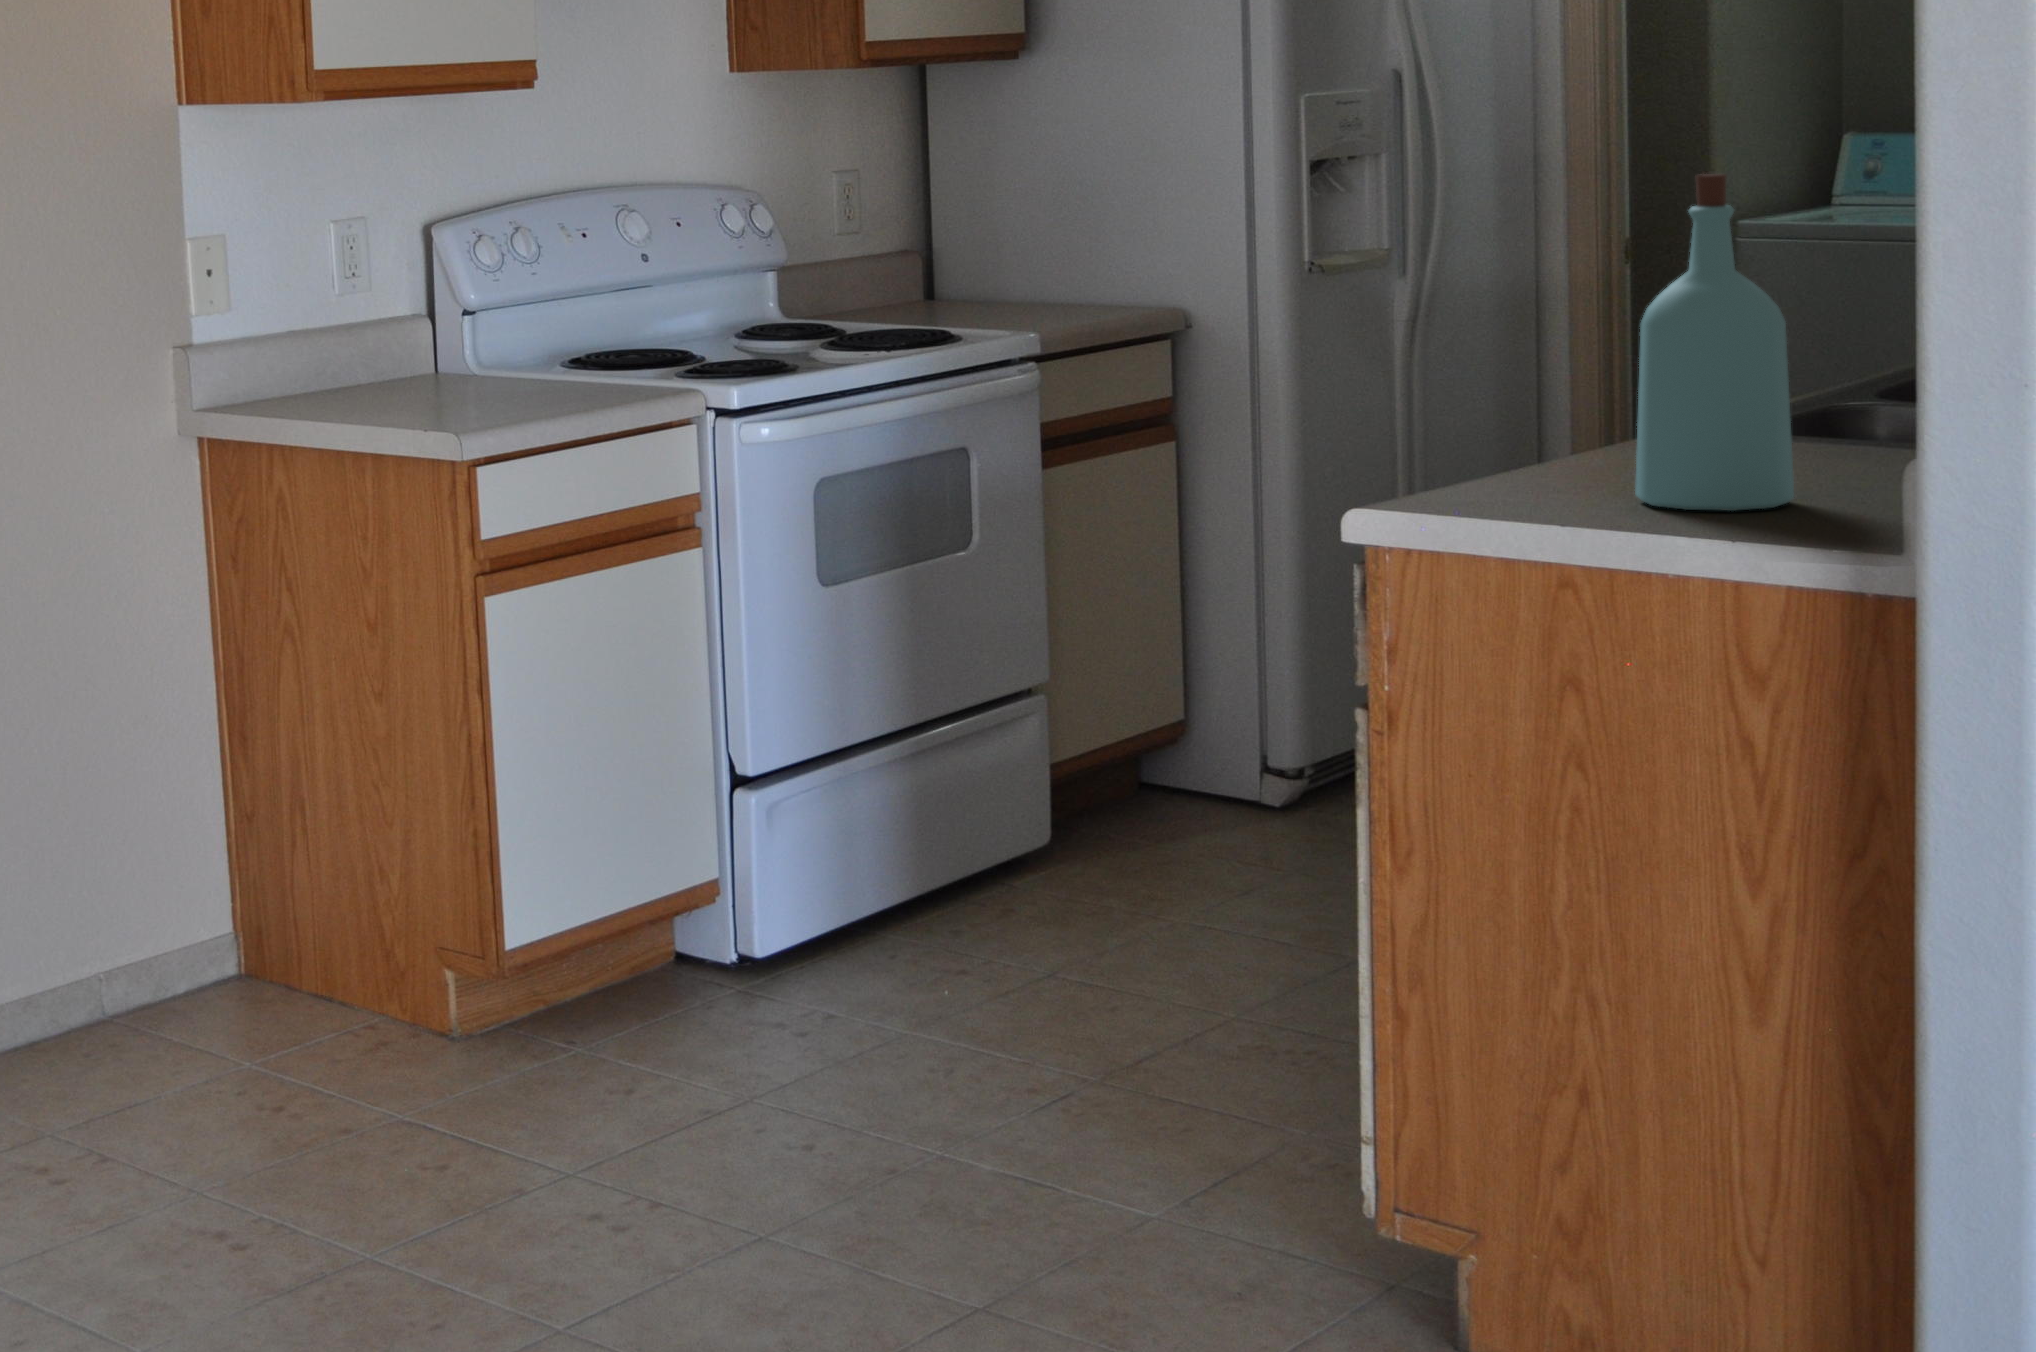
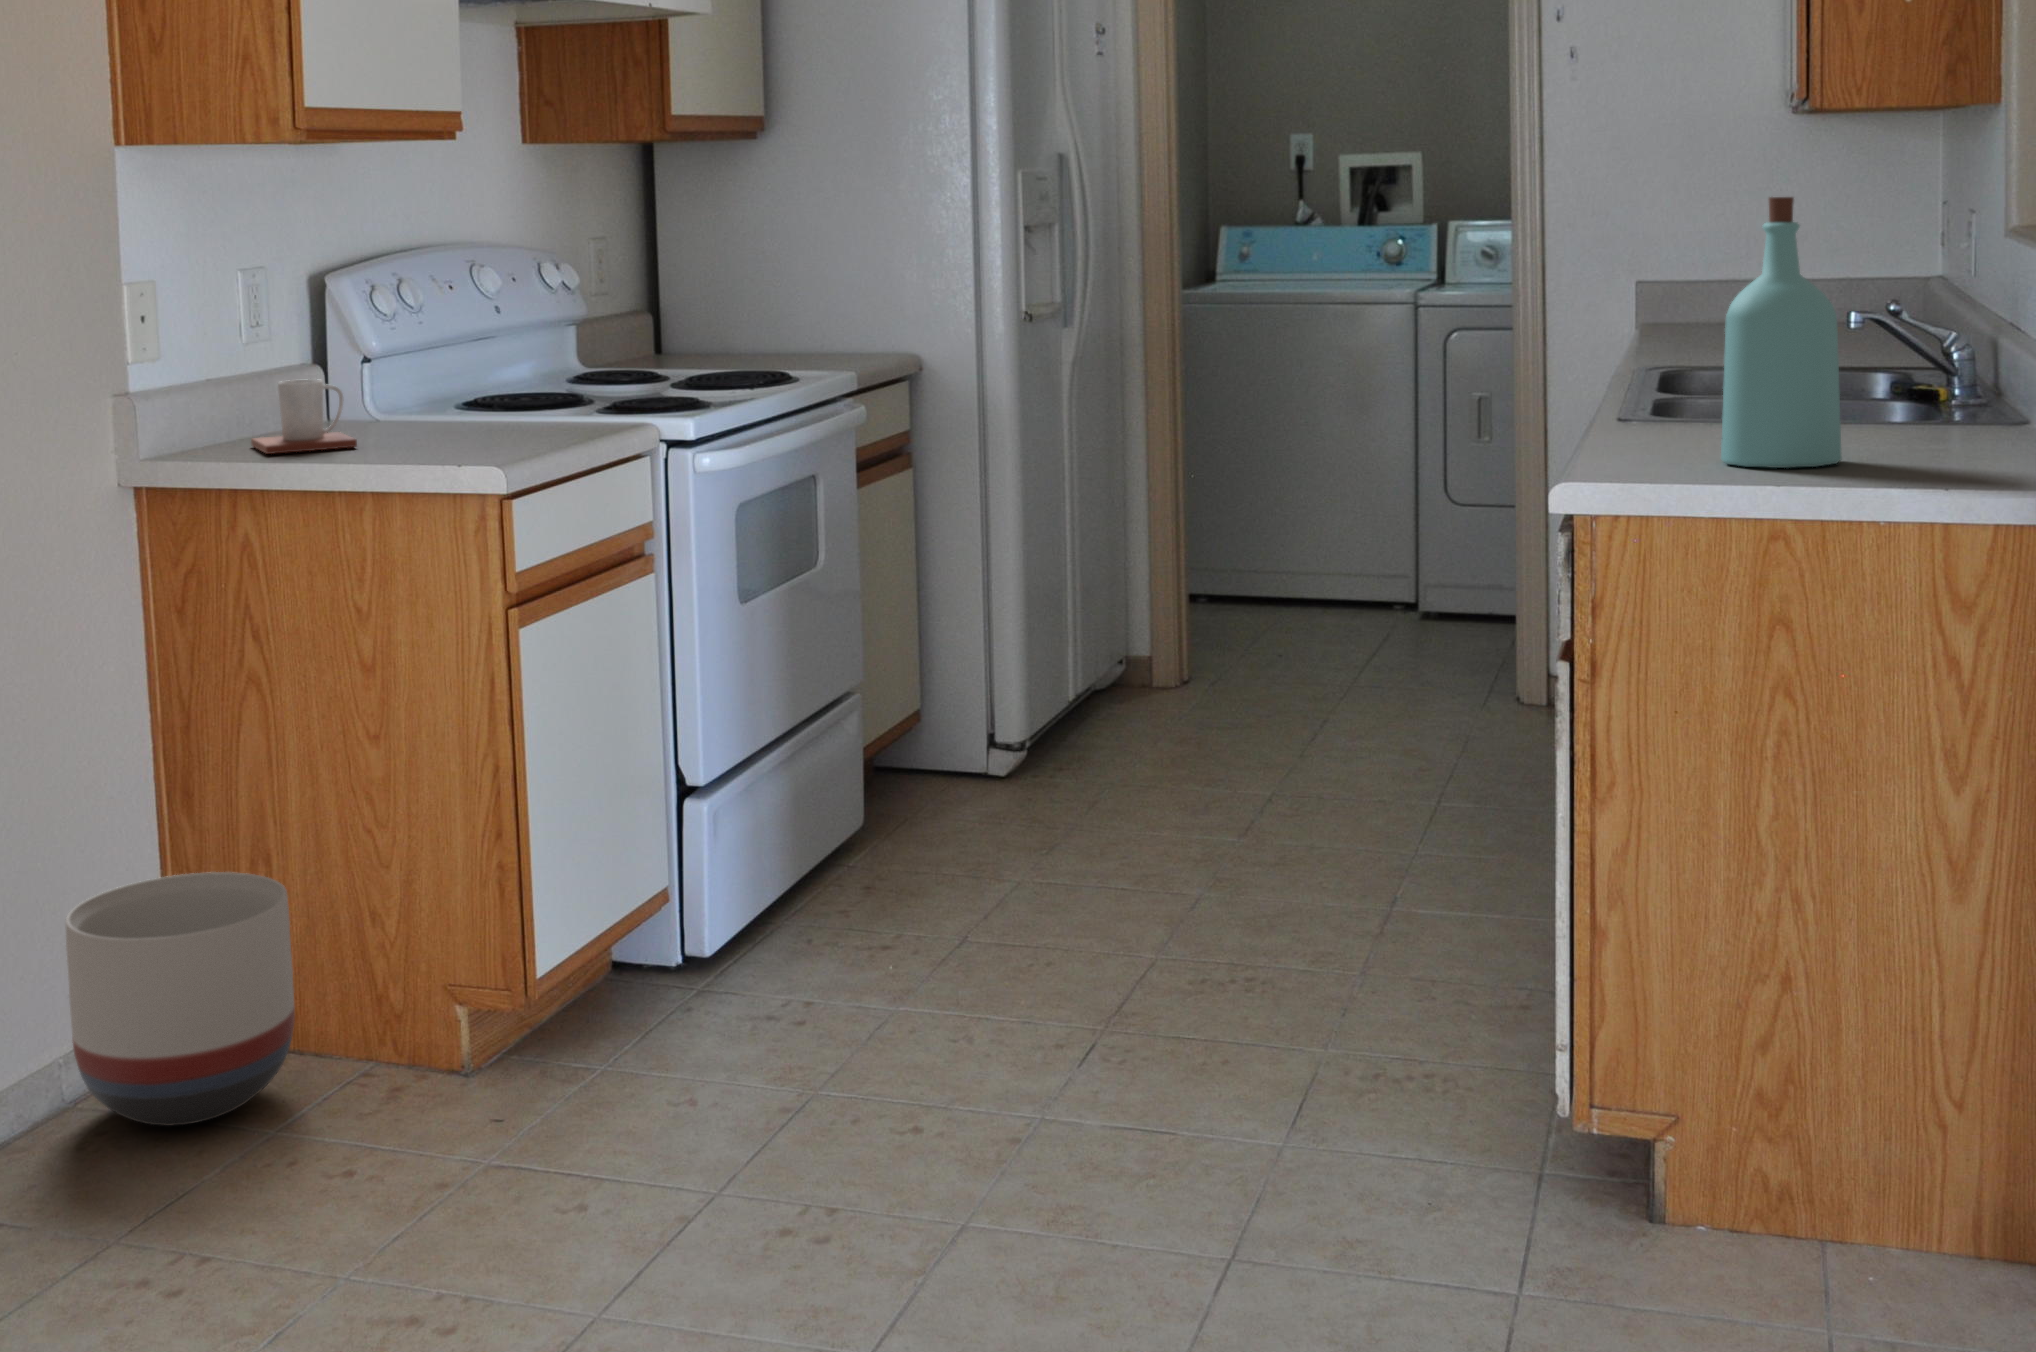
mug: none [302,335,399,409] -> present [251,379,357,454]
planter: none [83,813,295,1048] -> present [65,872,295,1126]

